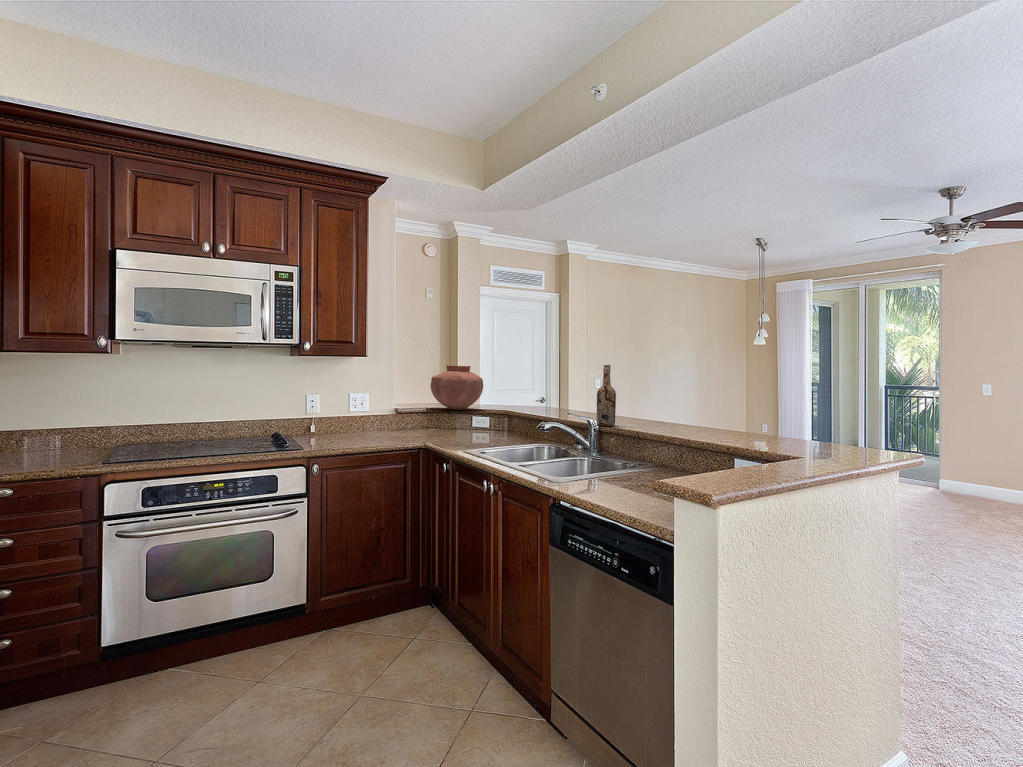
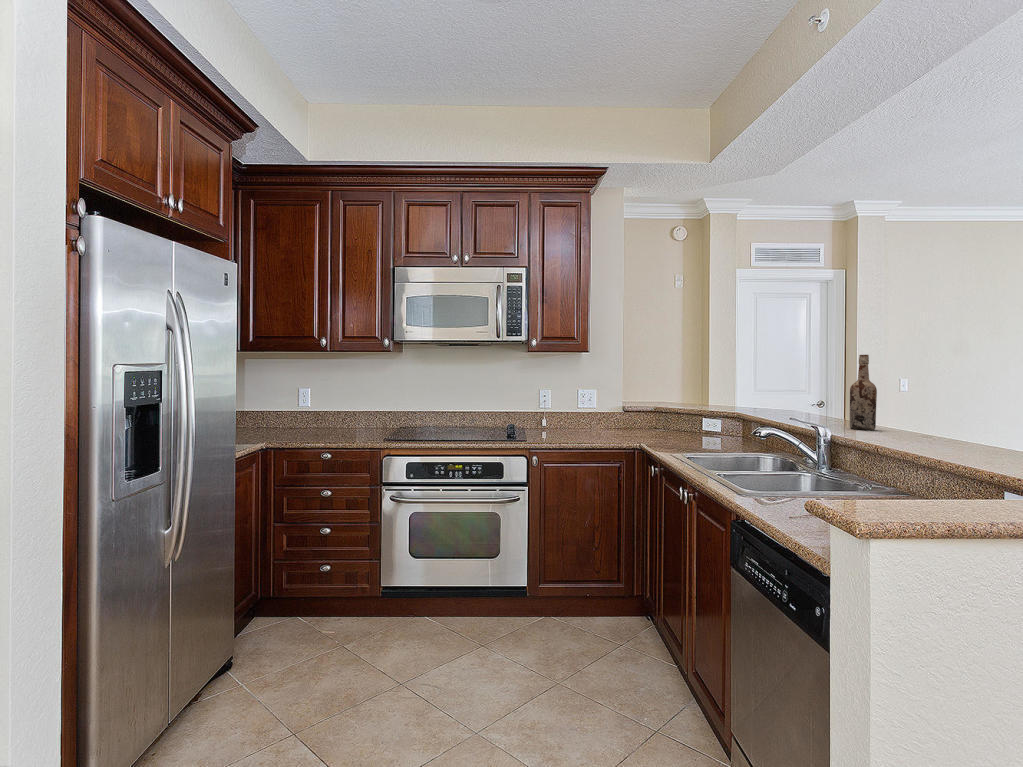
vase: present [431,366,483,410] -> none [659,361,721,410]

